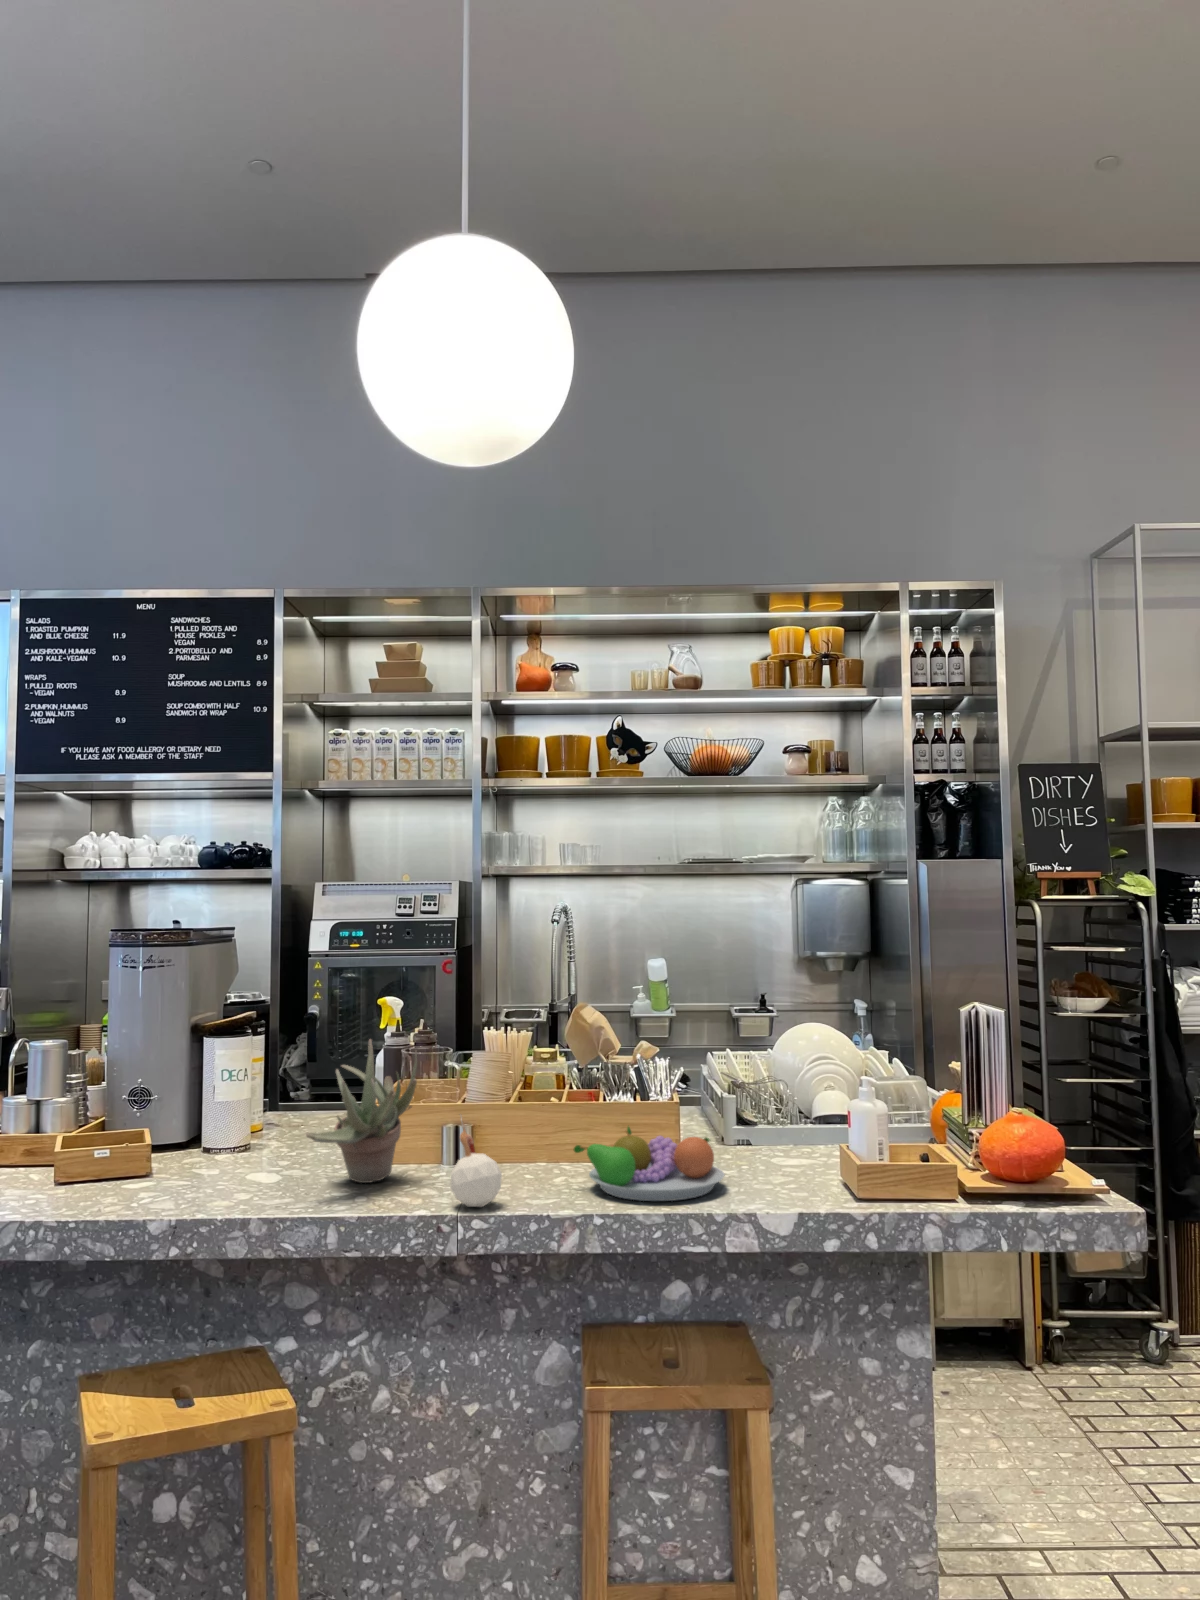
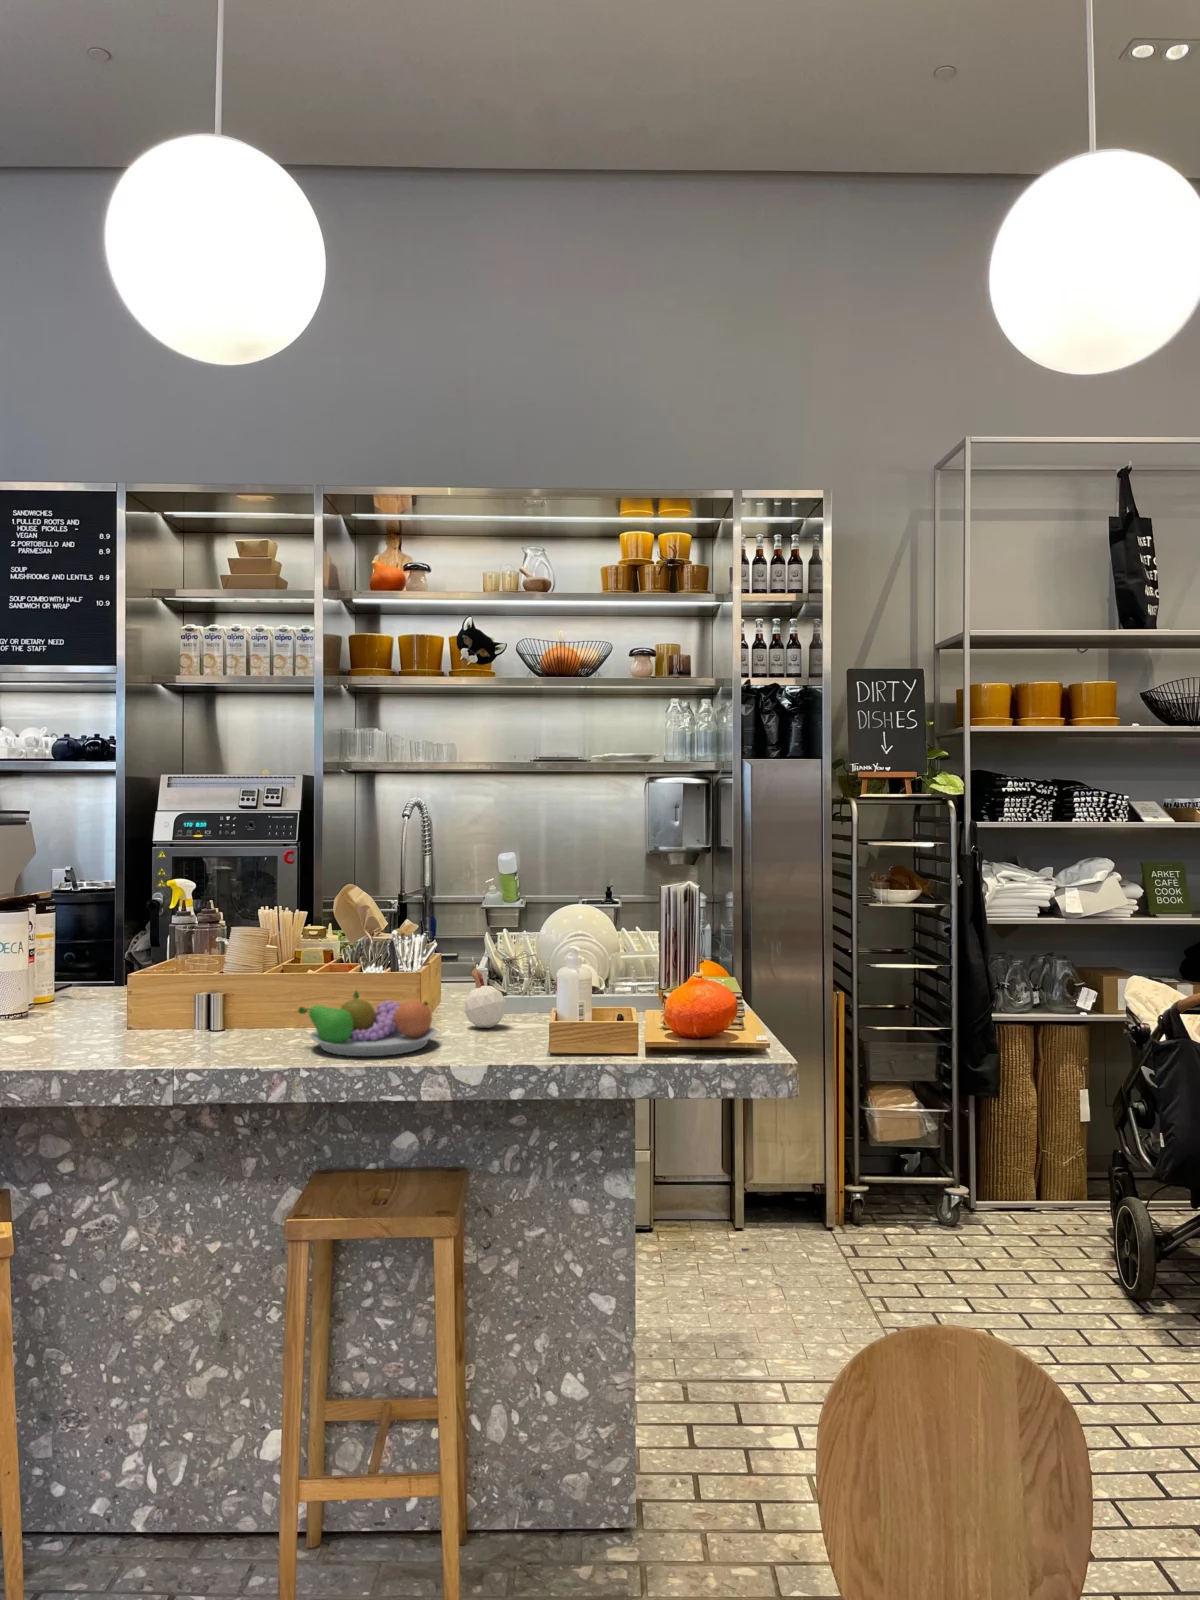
succulent plant: present [306,1039,417,1183] -> none [35,908,159,1041]
candle: present [450,1124,502,1207] -> present [464,955,506,1028]

